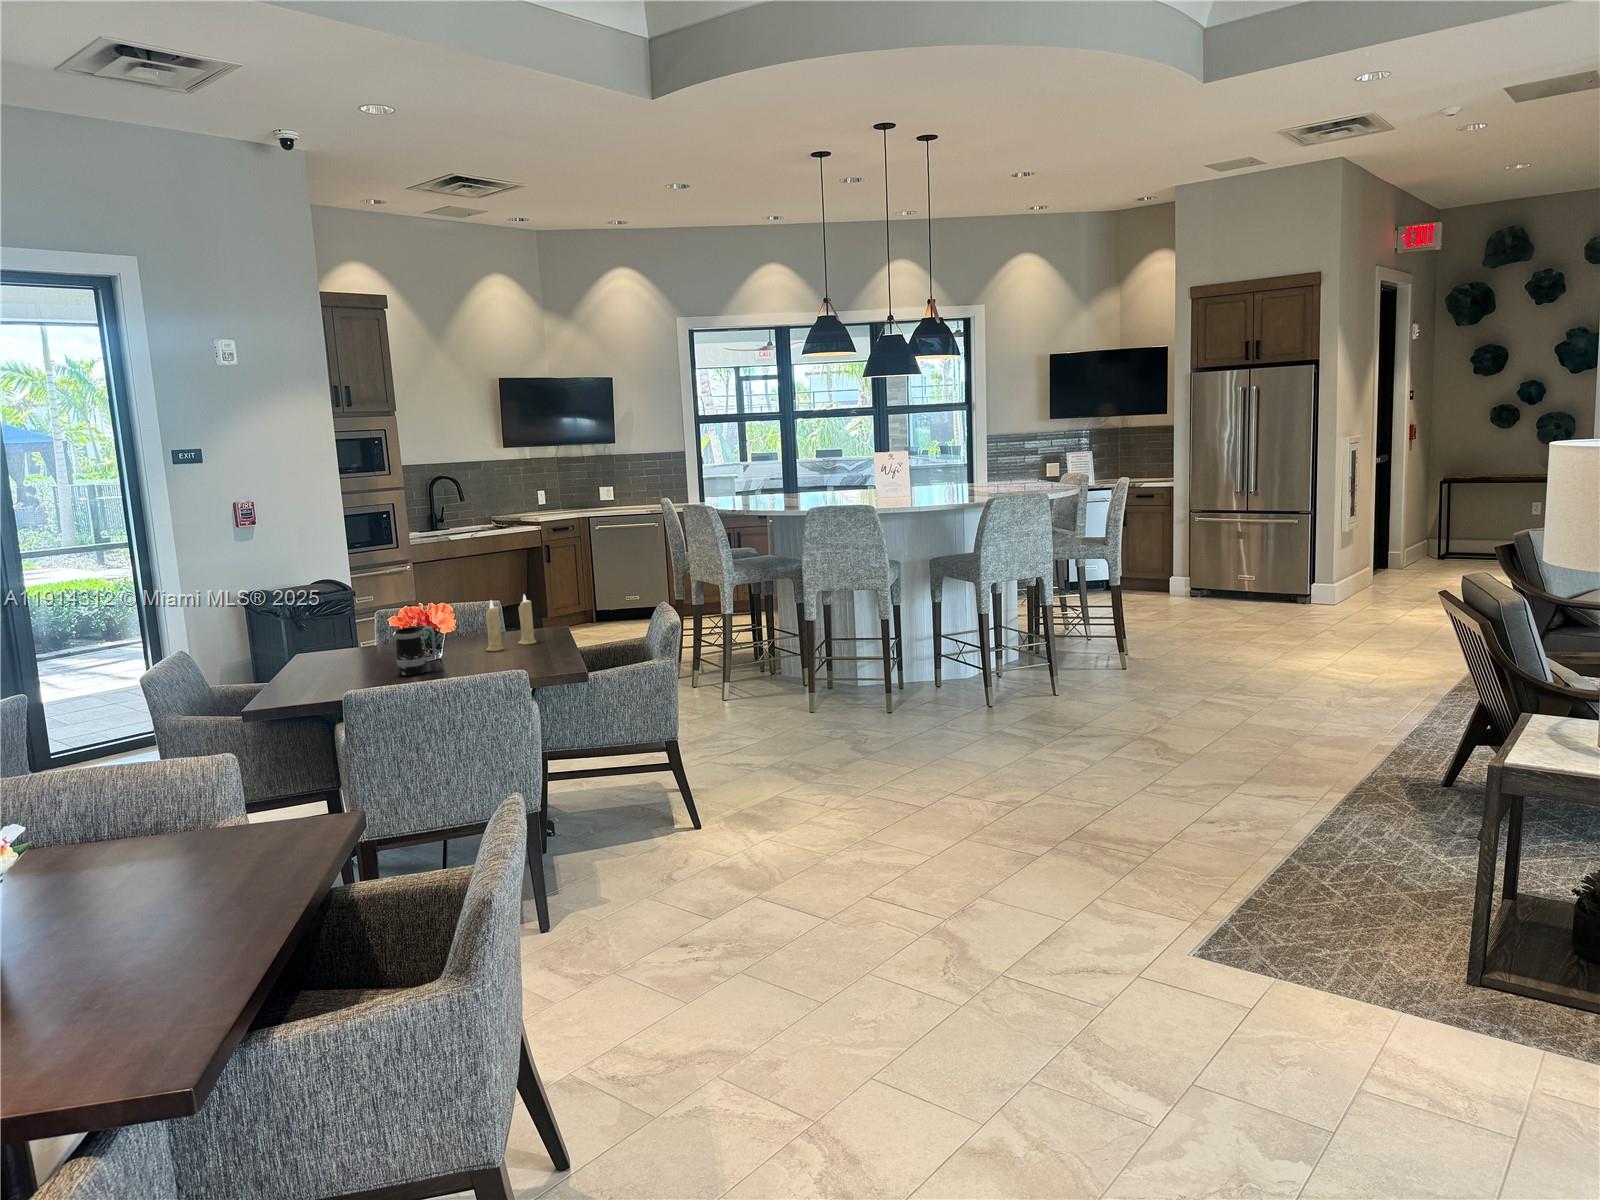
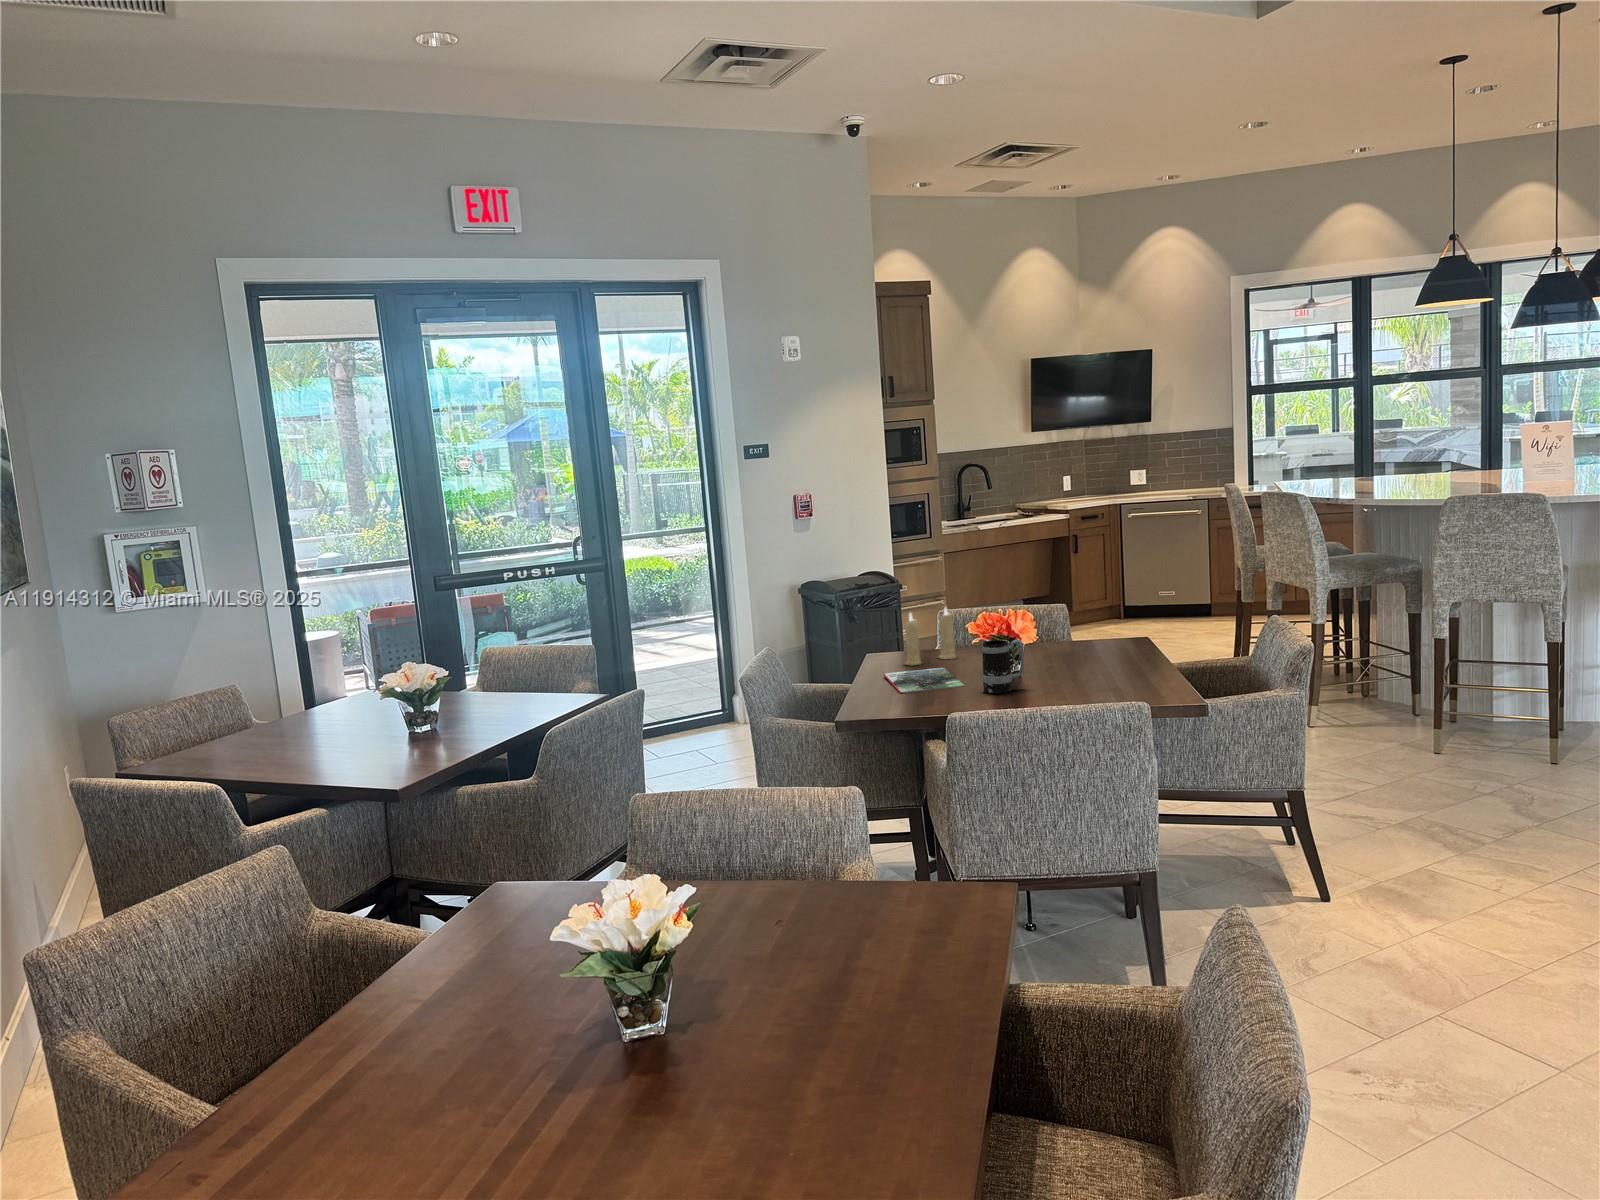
candle: present [486,594,536,651] -> present [905,608,957,665]
magazine: none [307,658,383,682] -> present [884,668,964,694]

